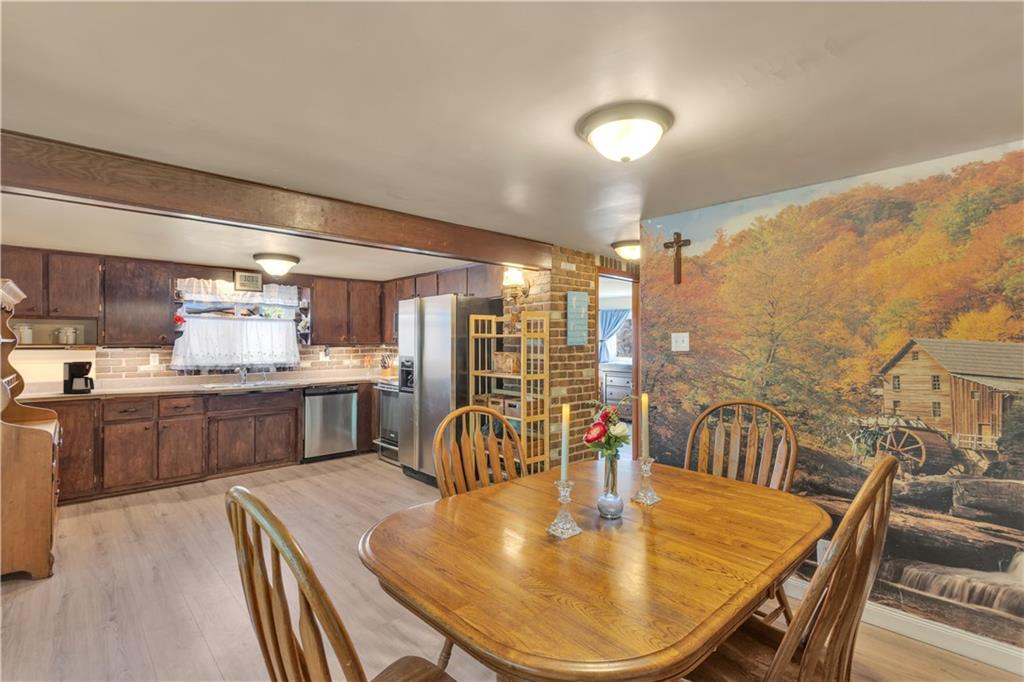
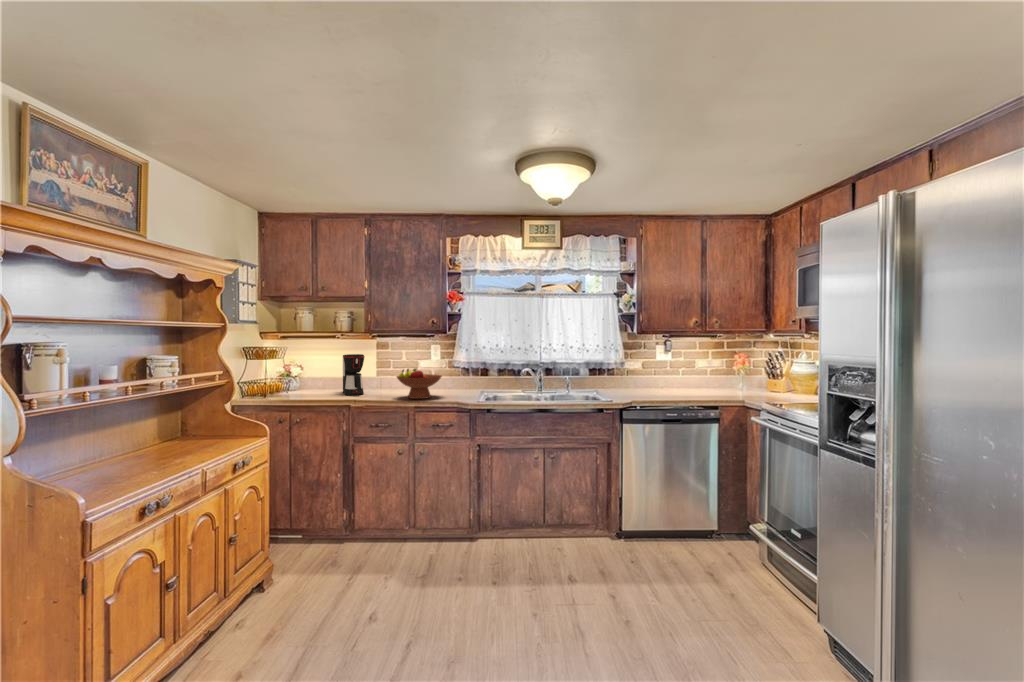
fruit bowl: none [135,370,175,392] -> present [397,369,442,399]

